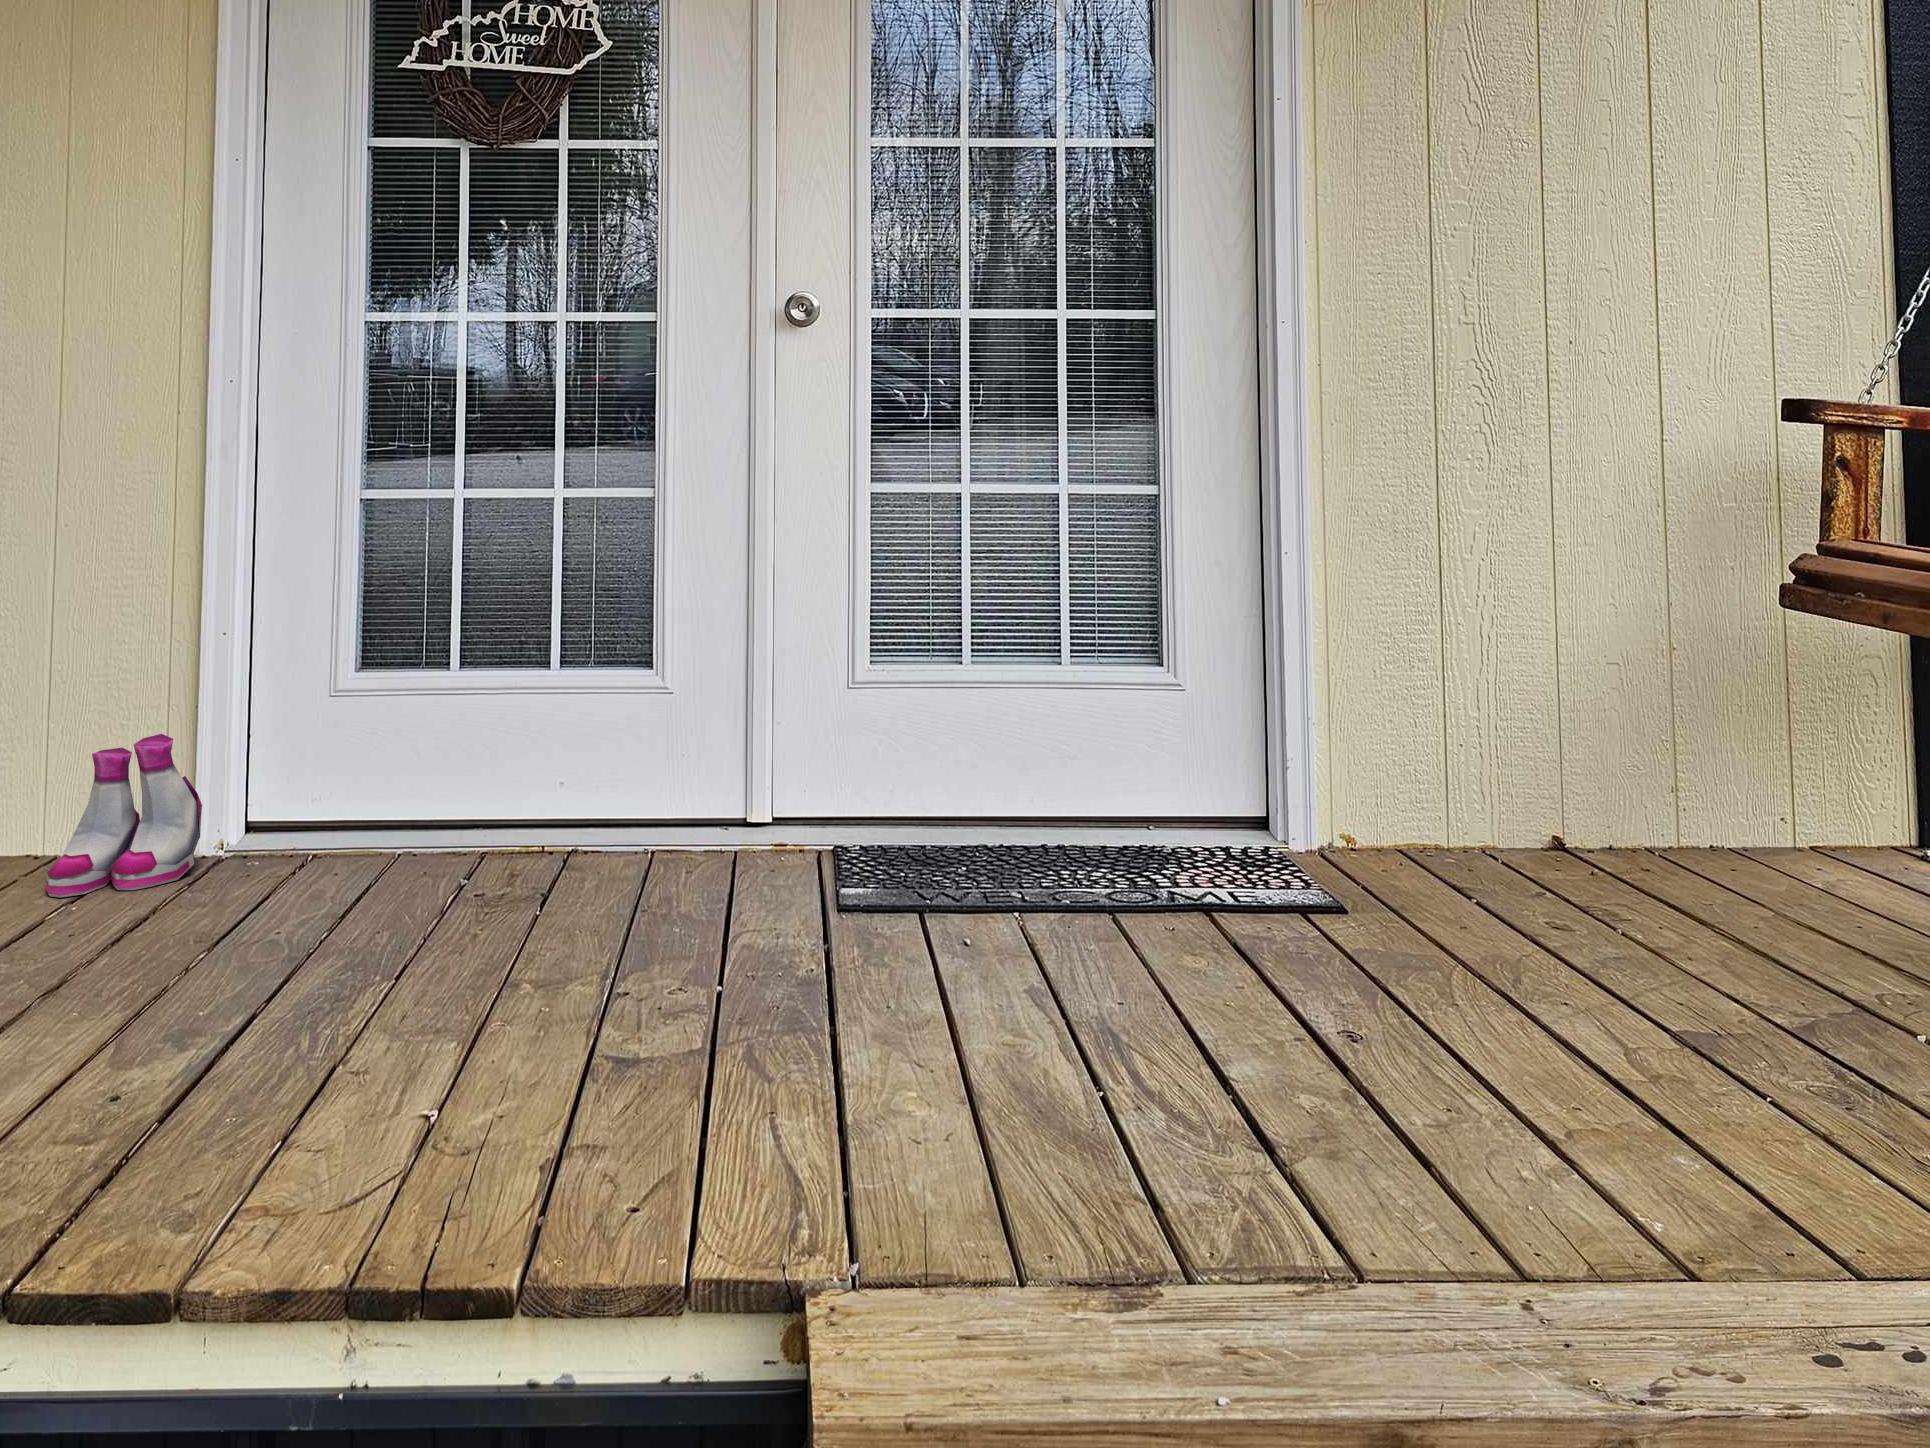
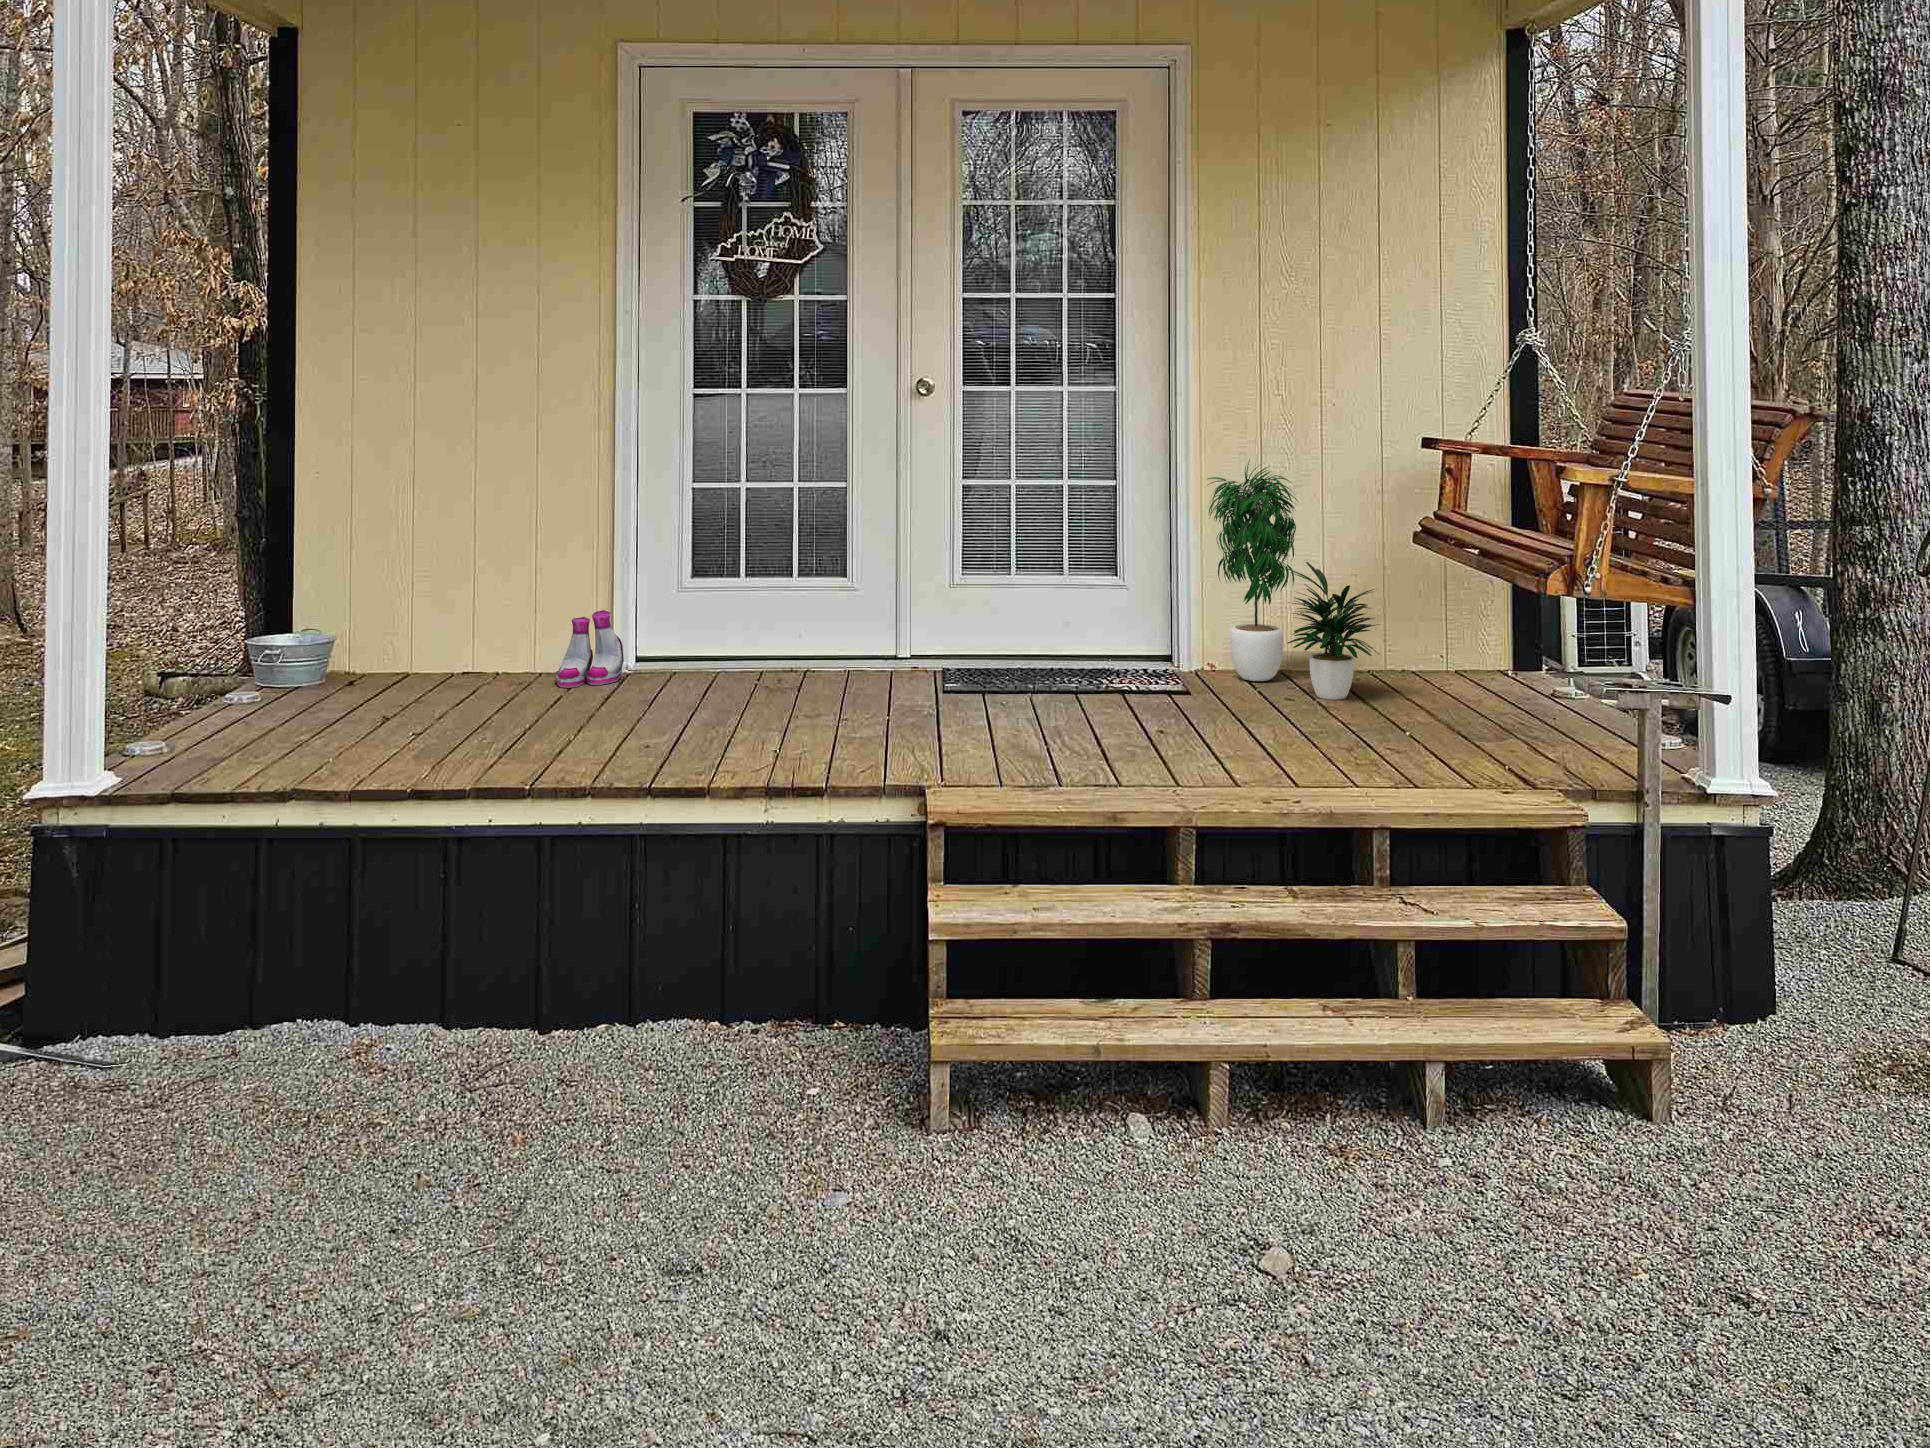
potted plant: none [1351,431,1775,936] -> present [1208,460,1379,700]

